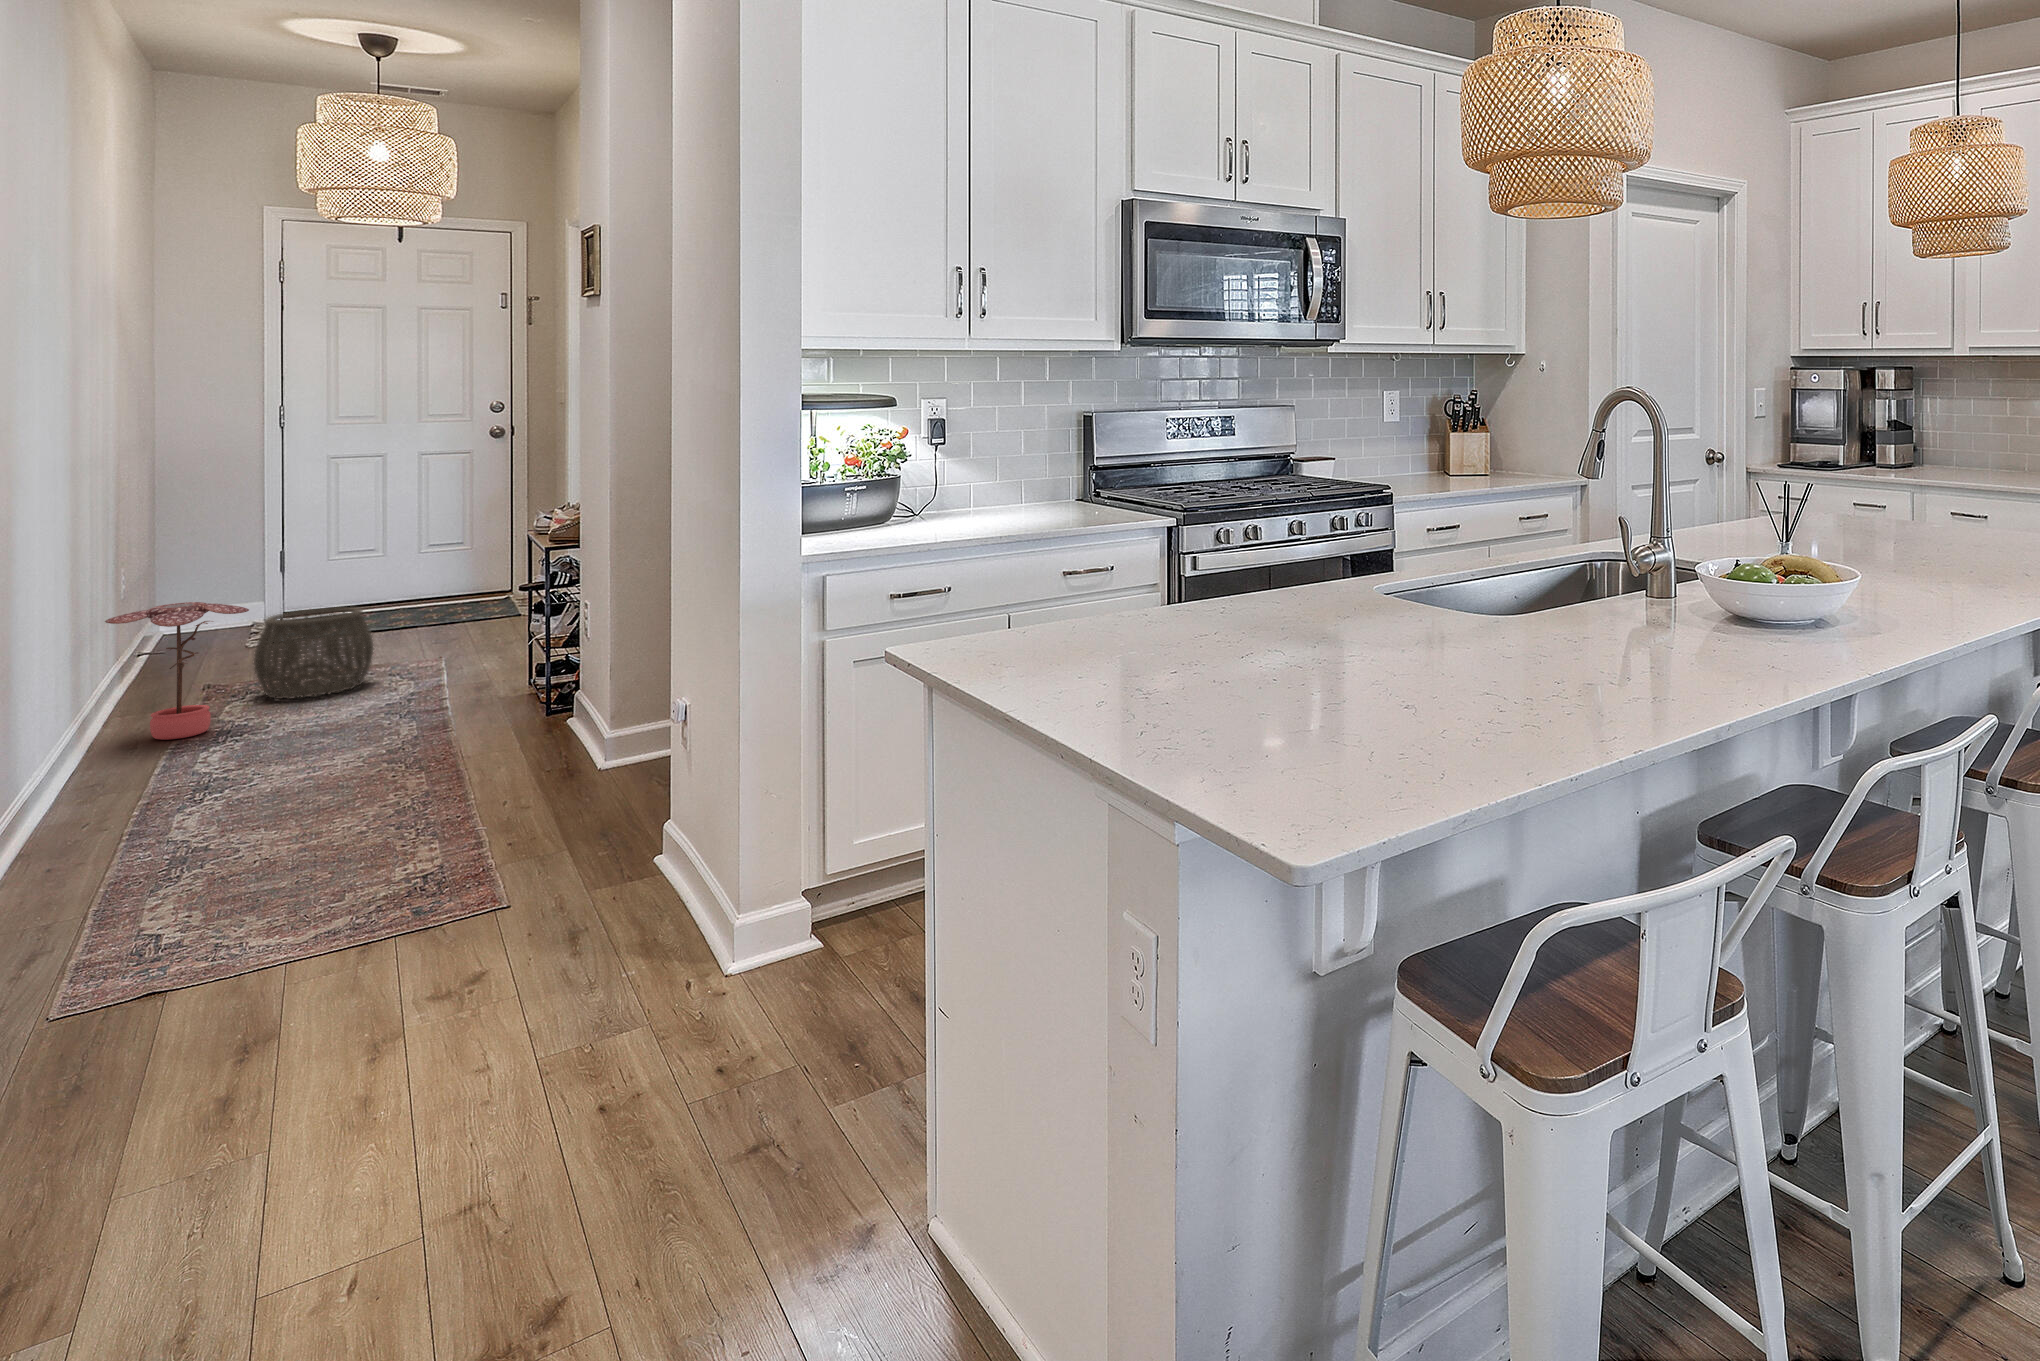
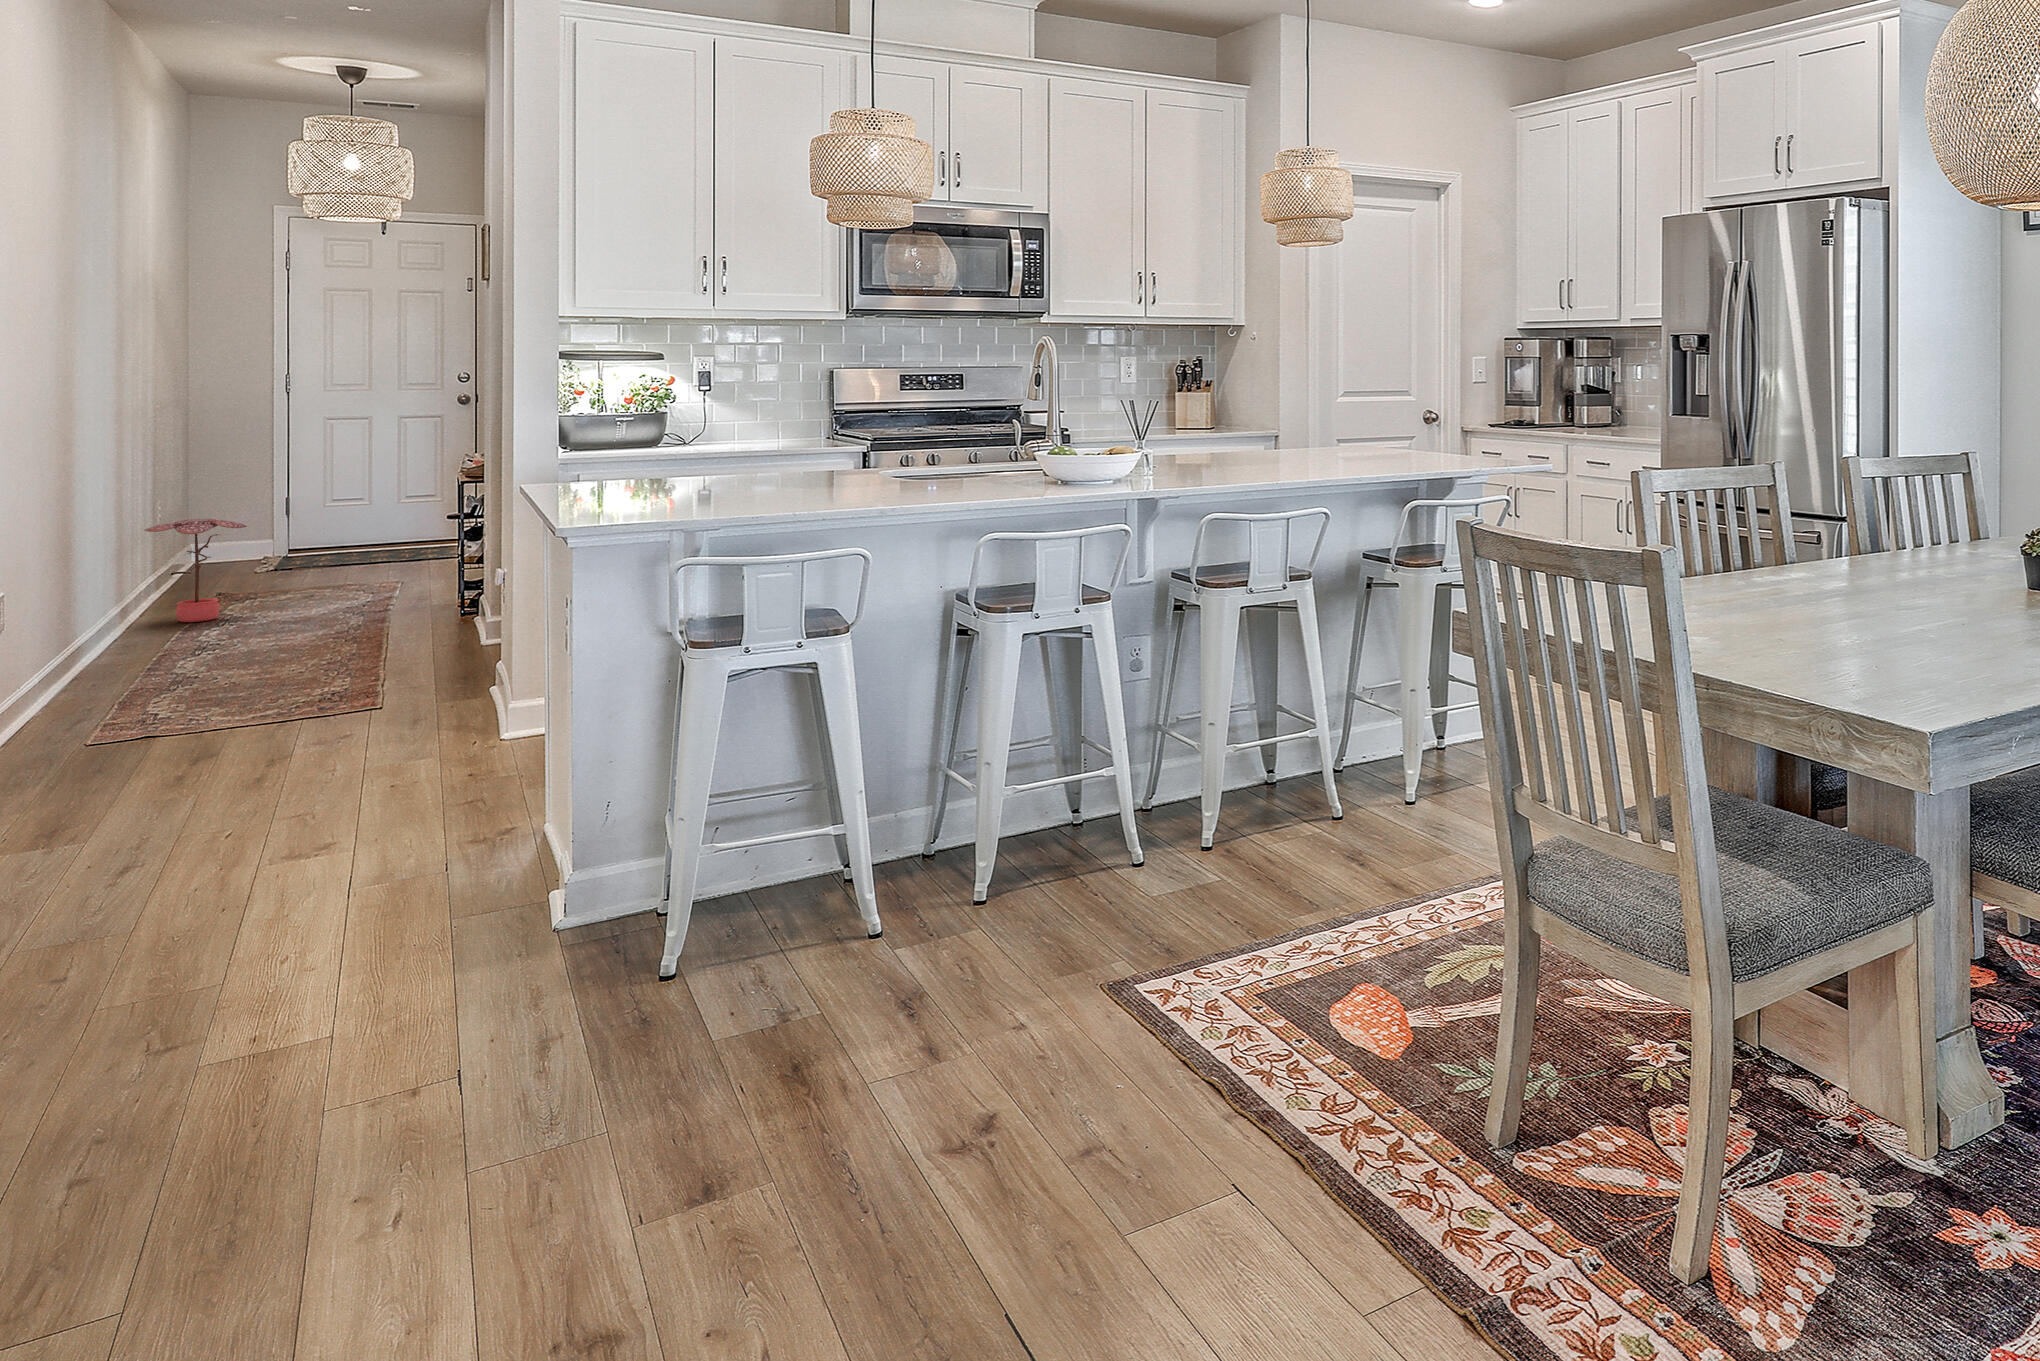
woven basket: present [254,607,374,699] -> none [252,533,345,602]

